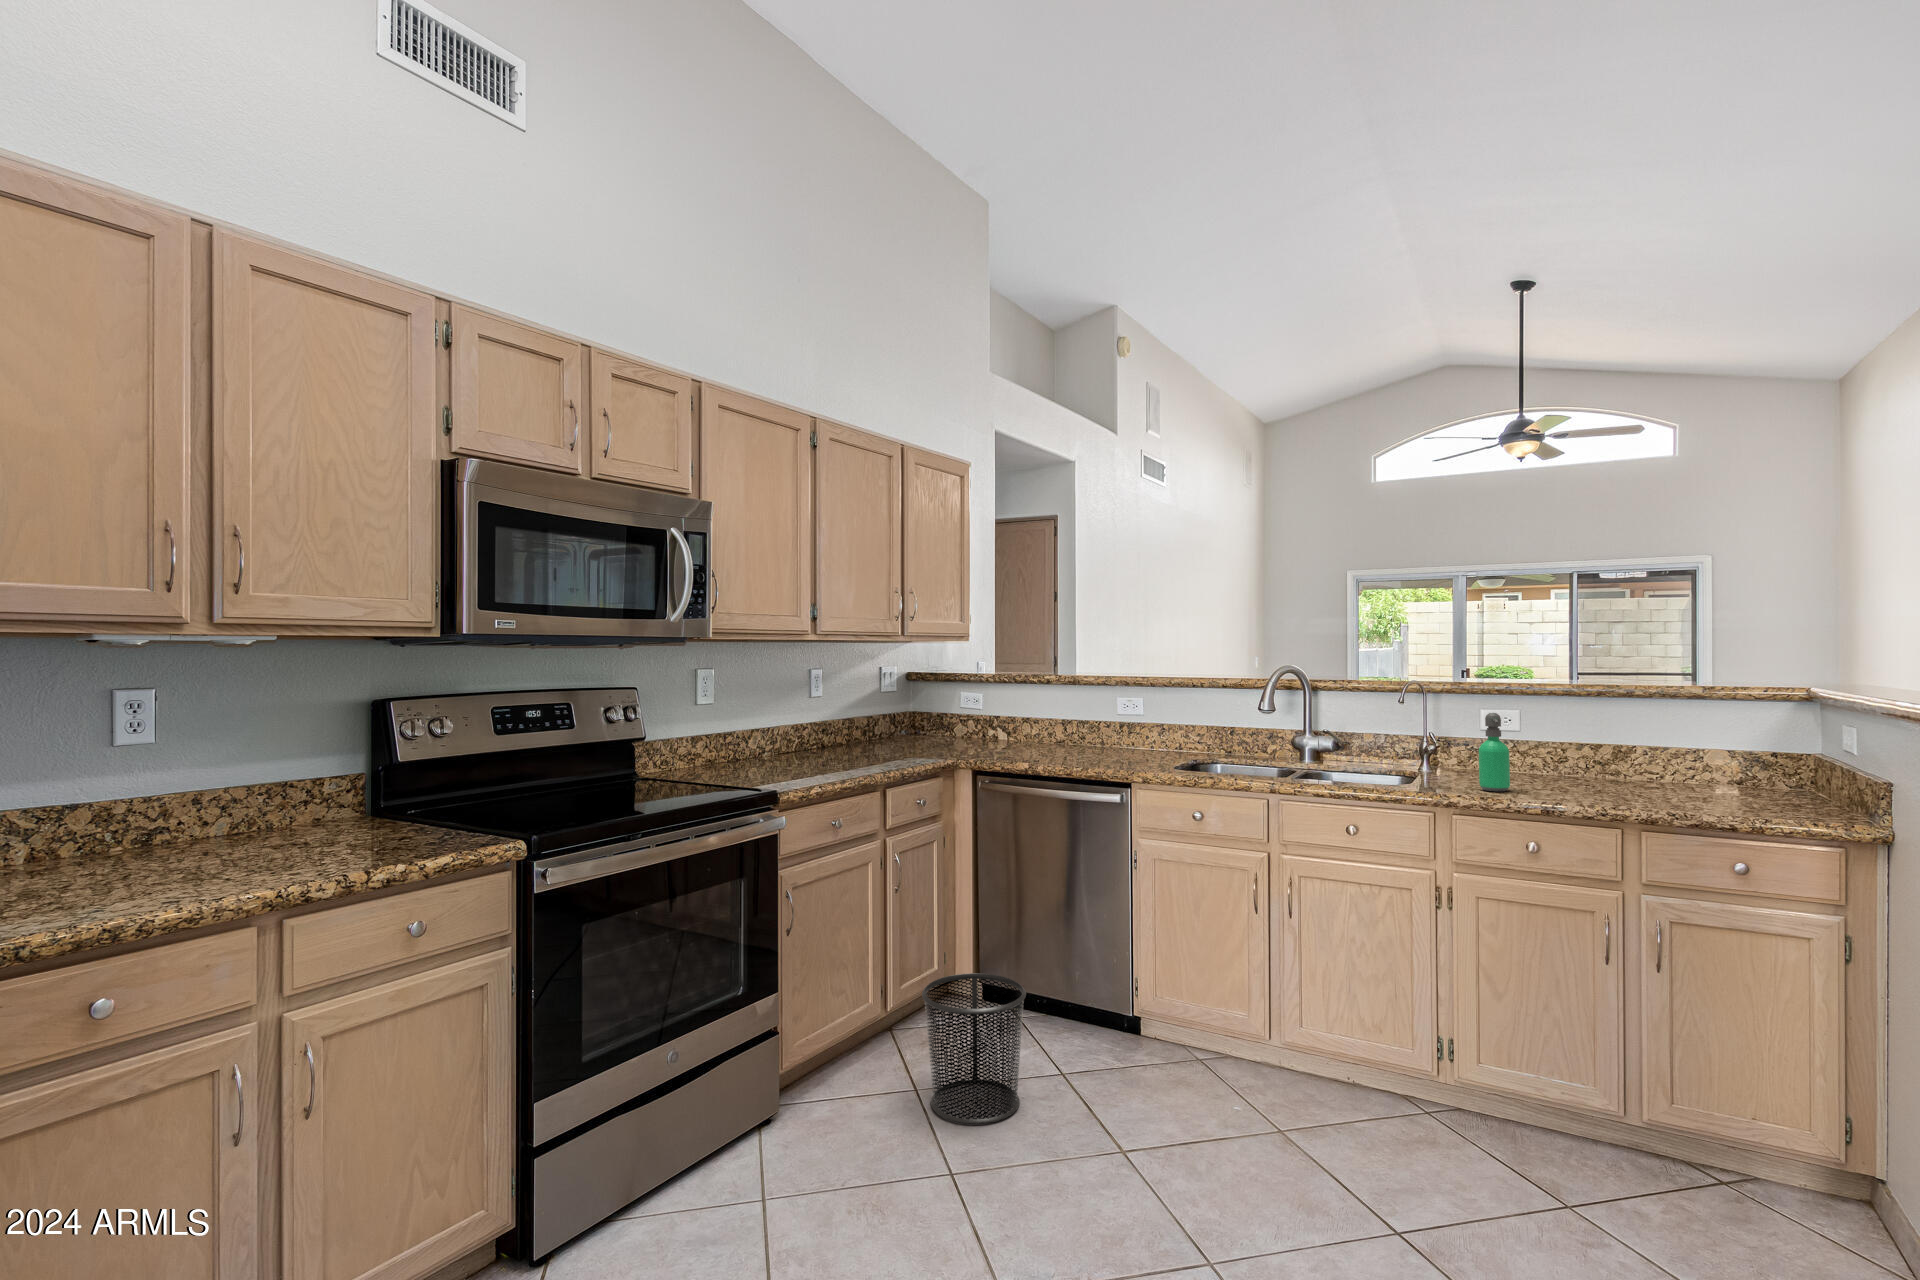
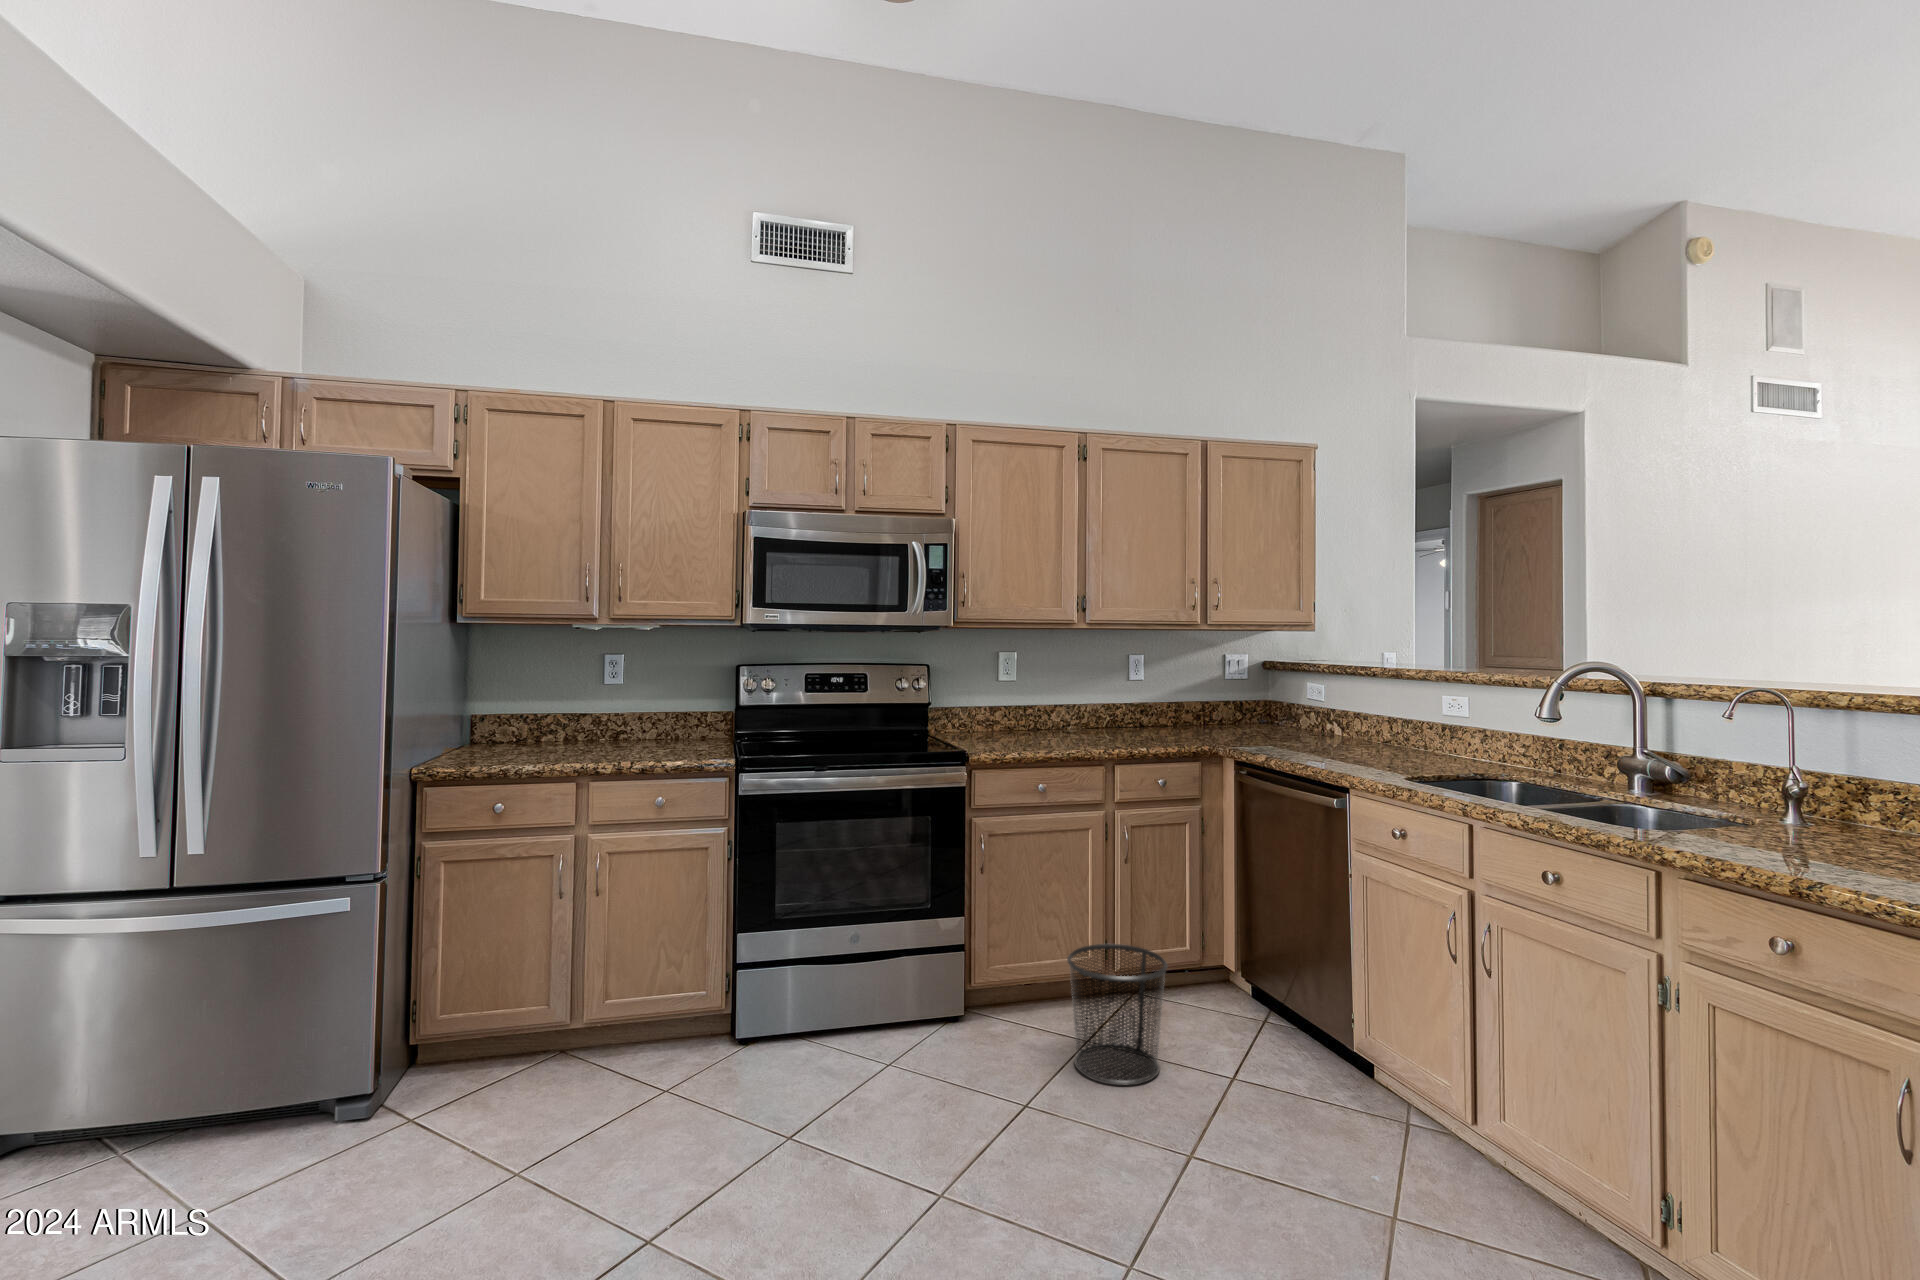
soap dispenser: present [1479,713,1510,791] -> none [1746,737,1802,860]

